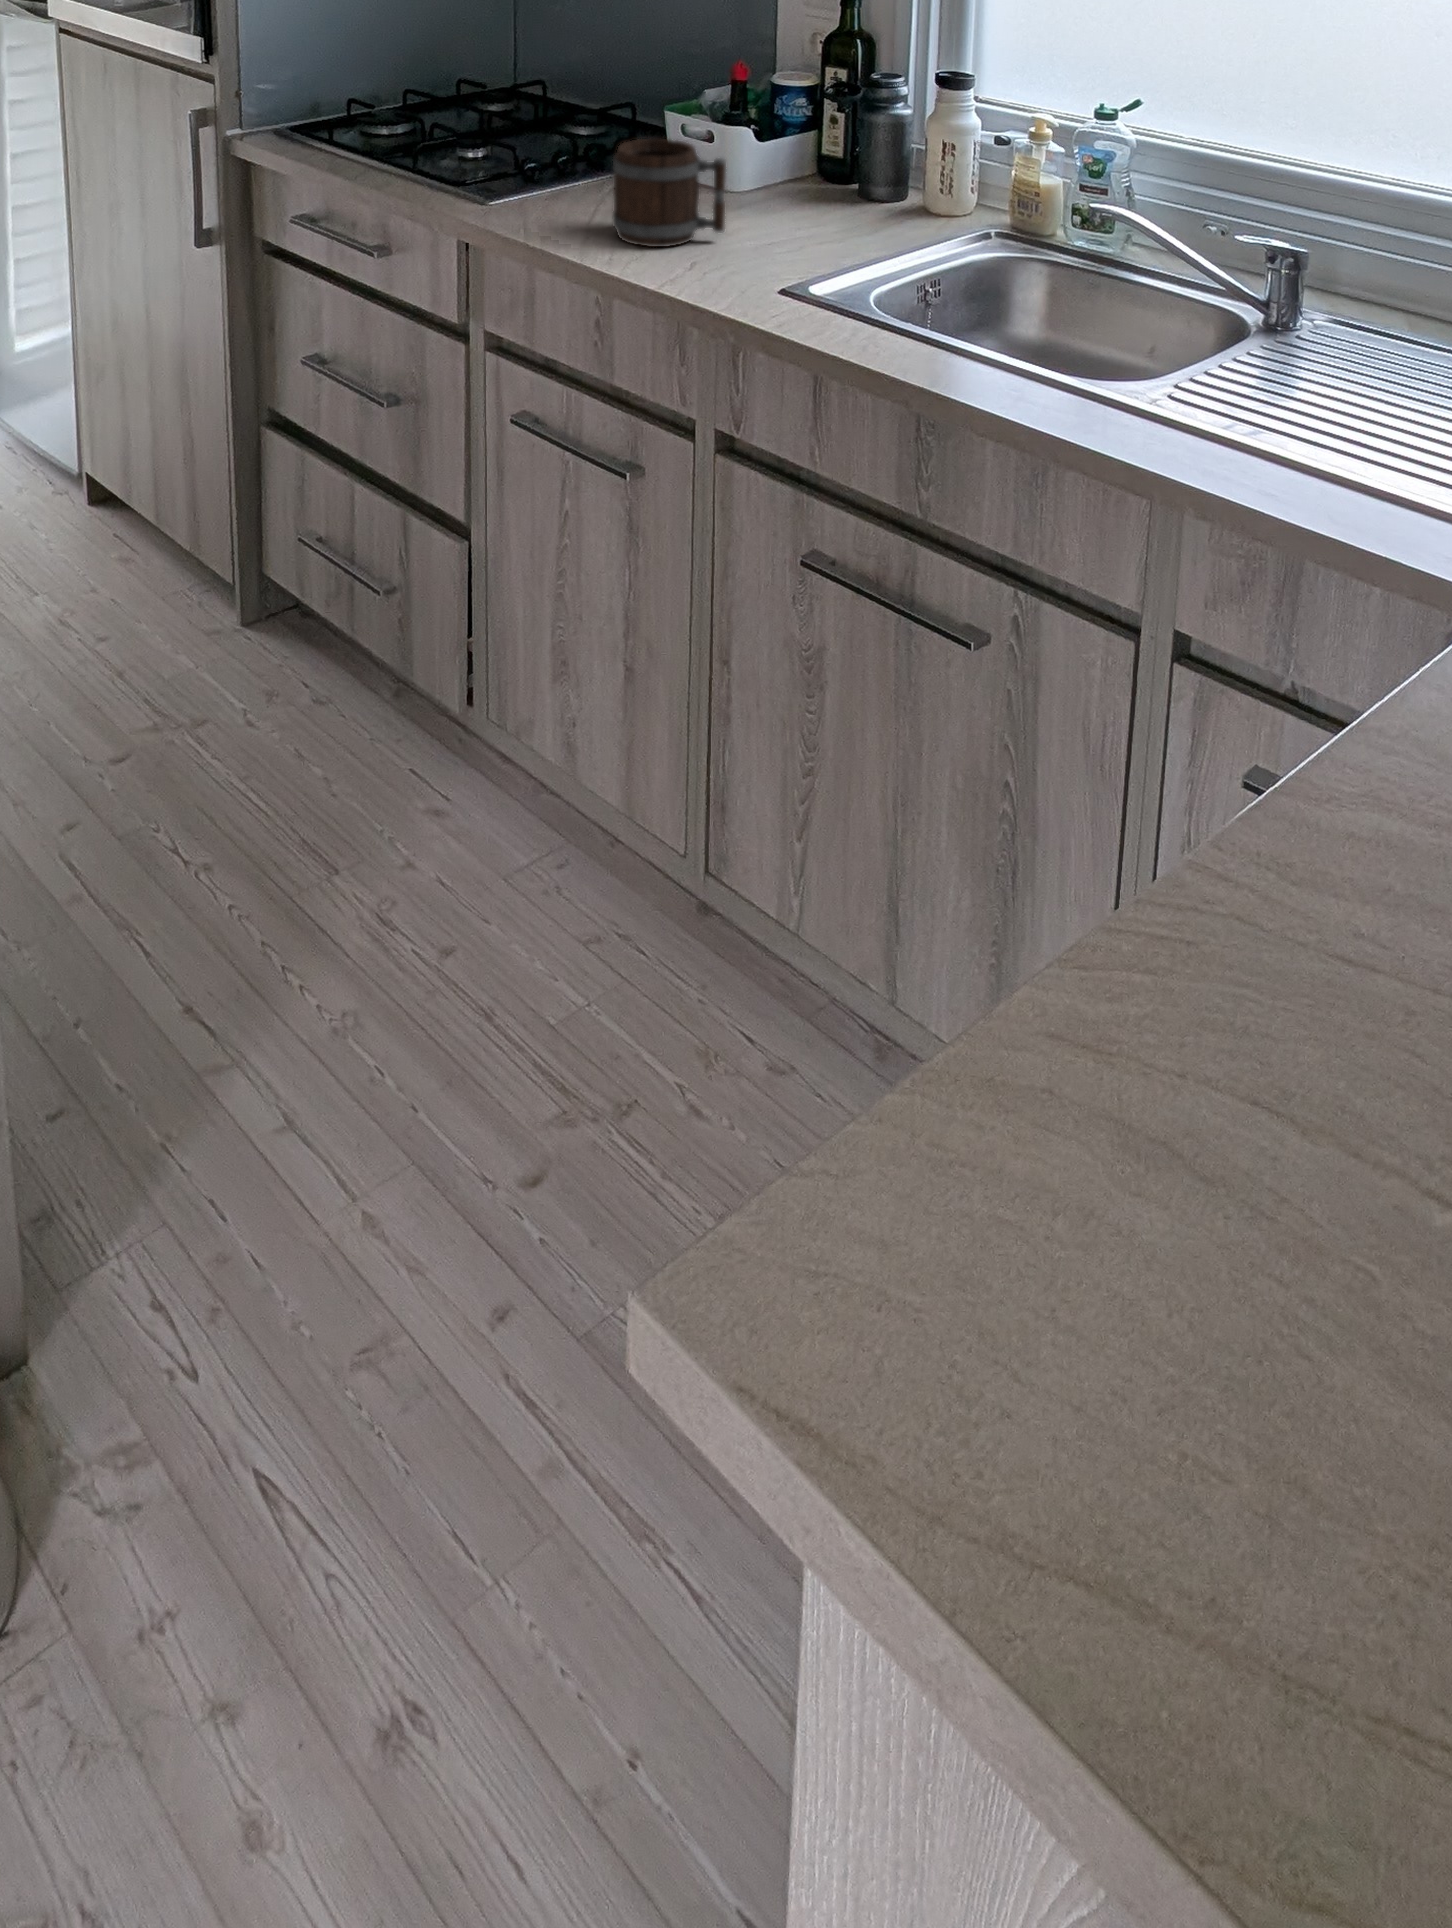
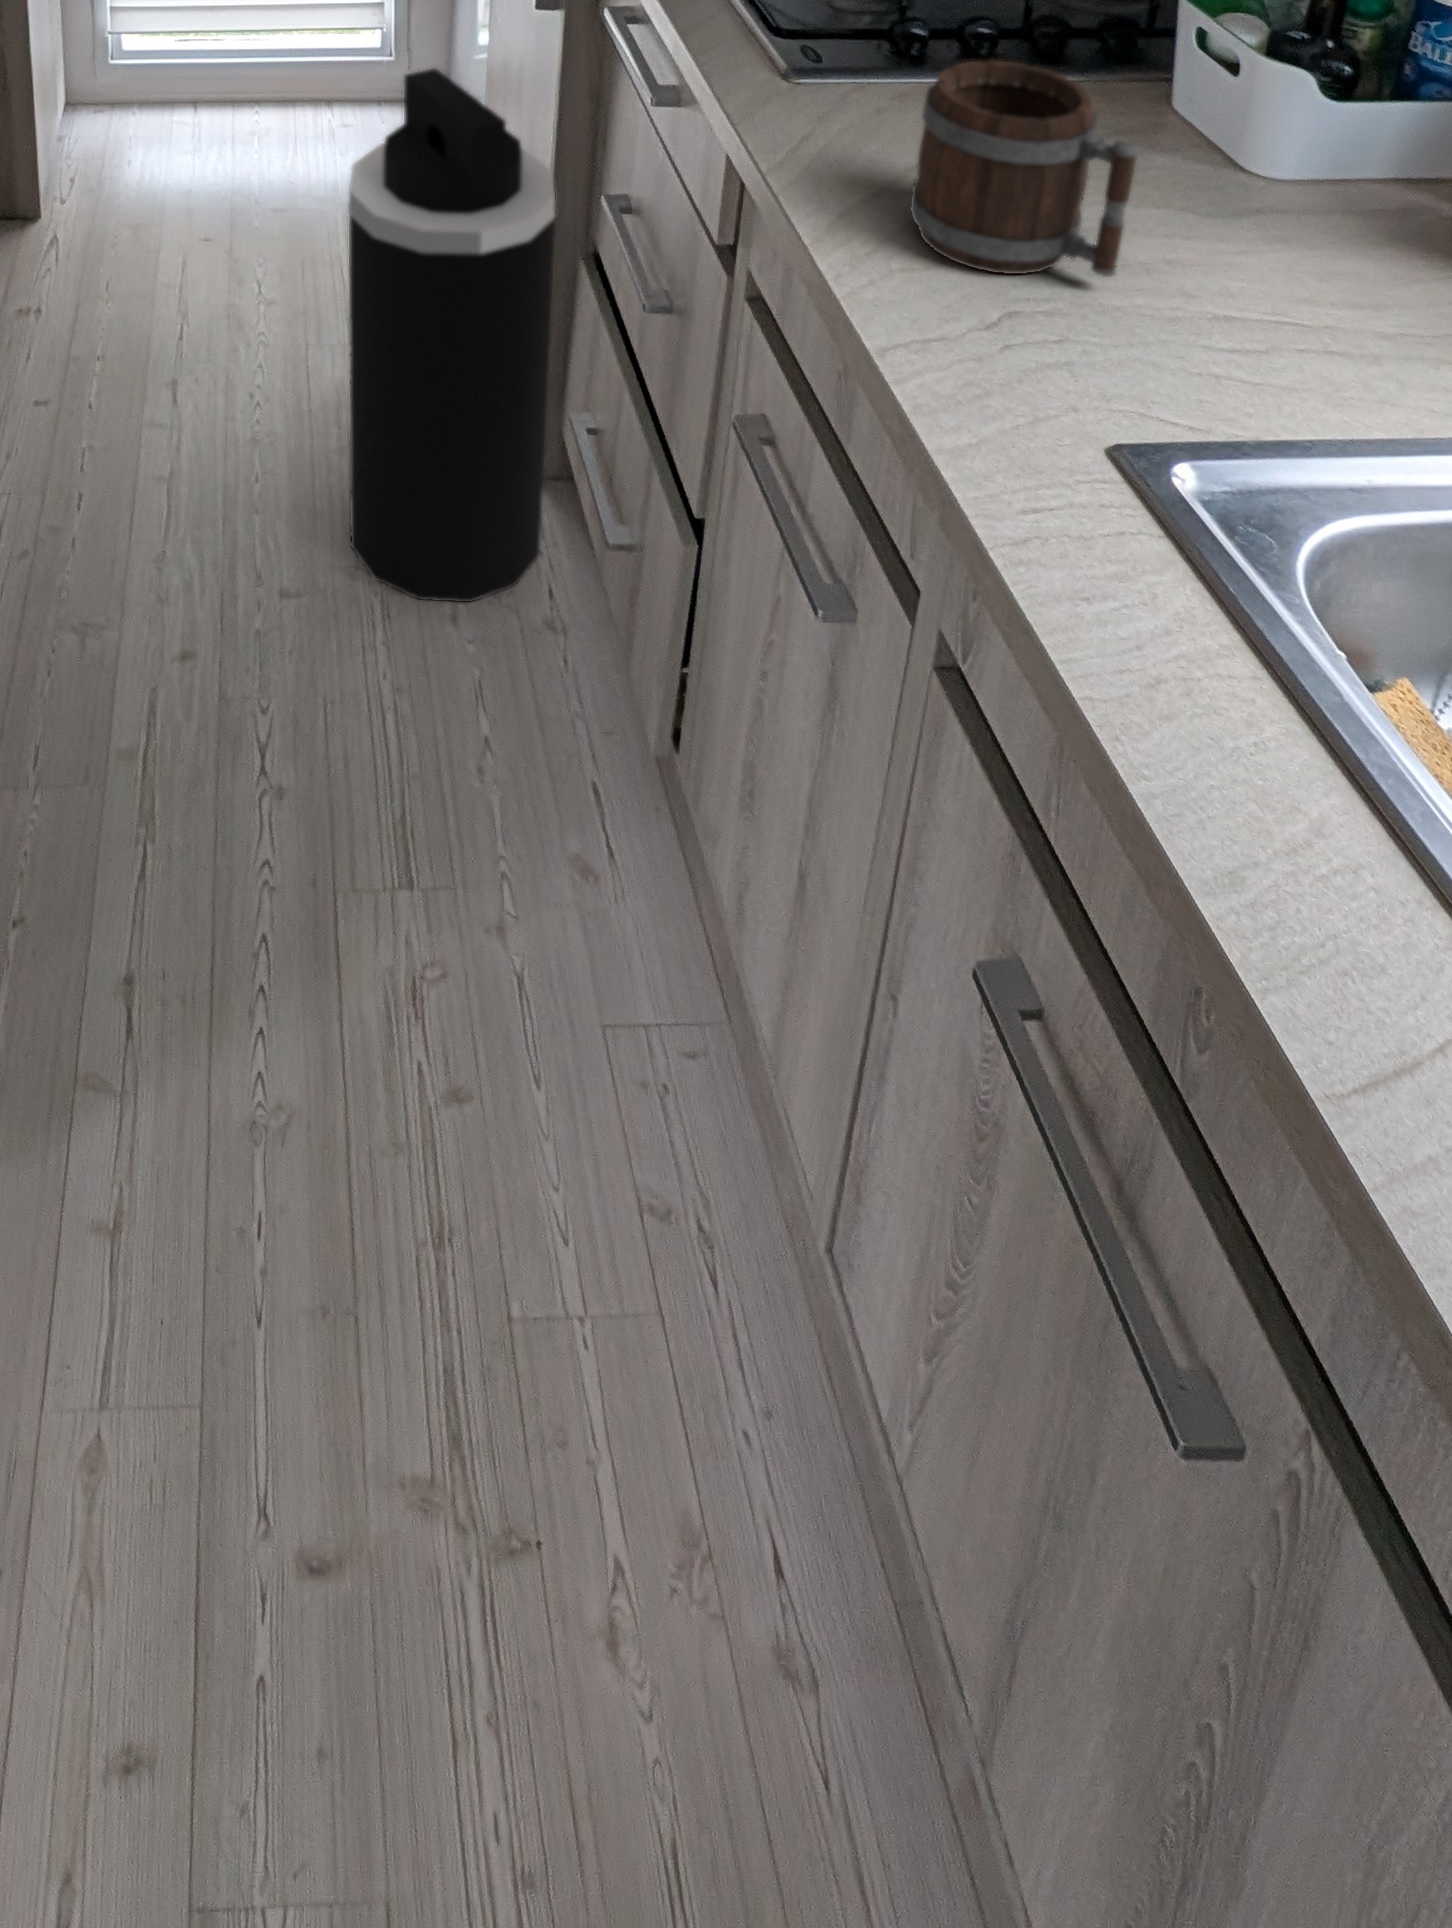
trash can: none [101,299,277,728] -> present [348,68,555,602]

